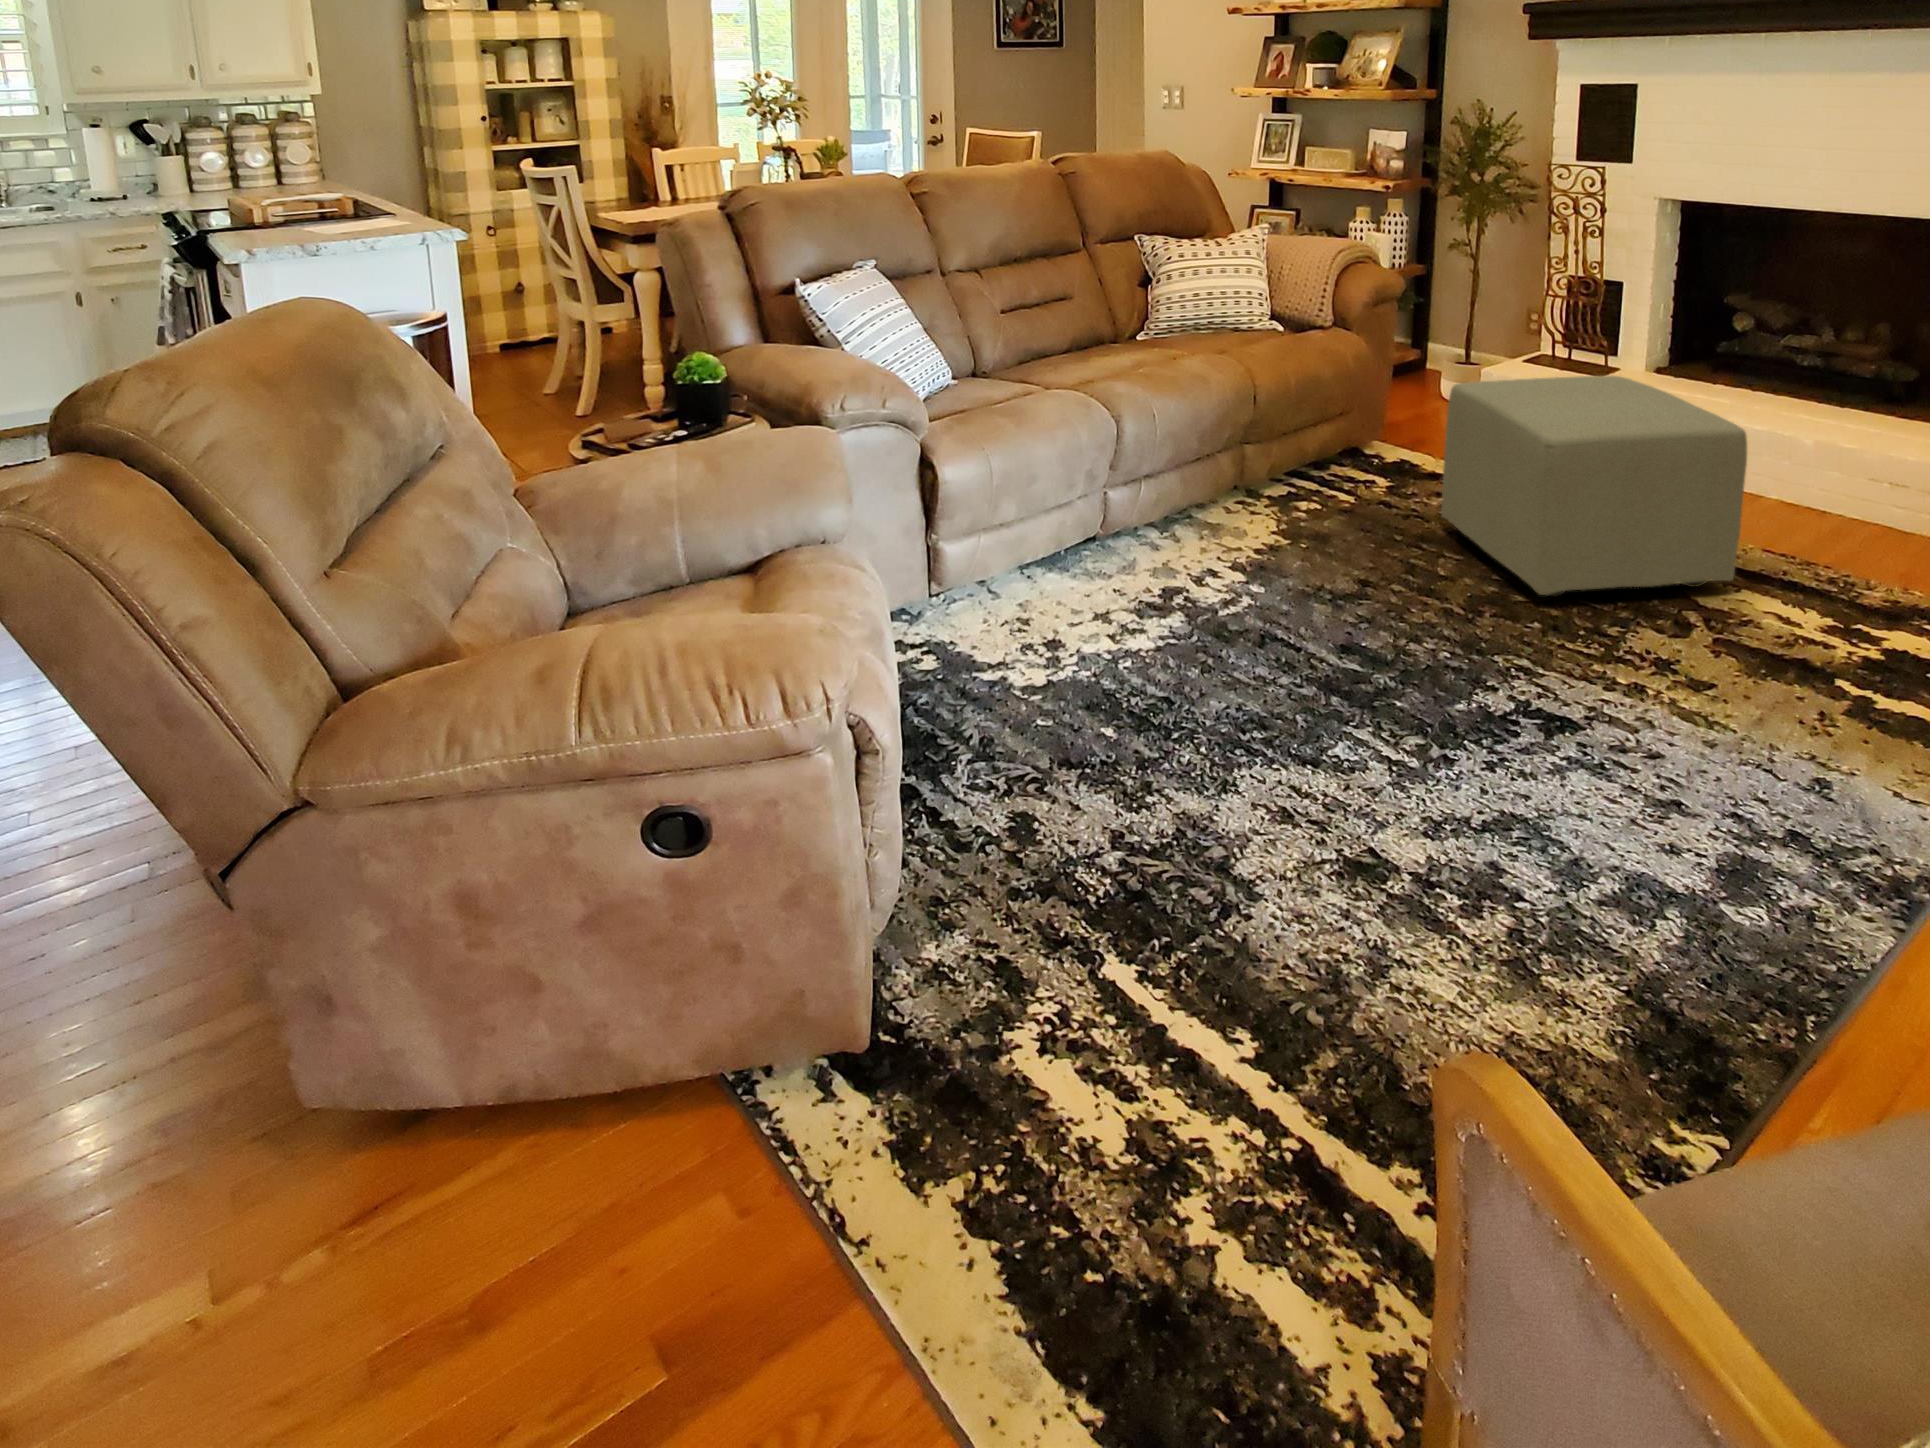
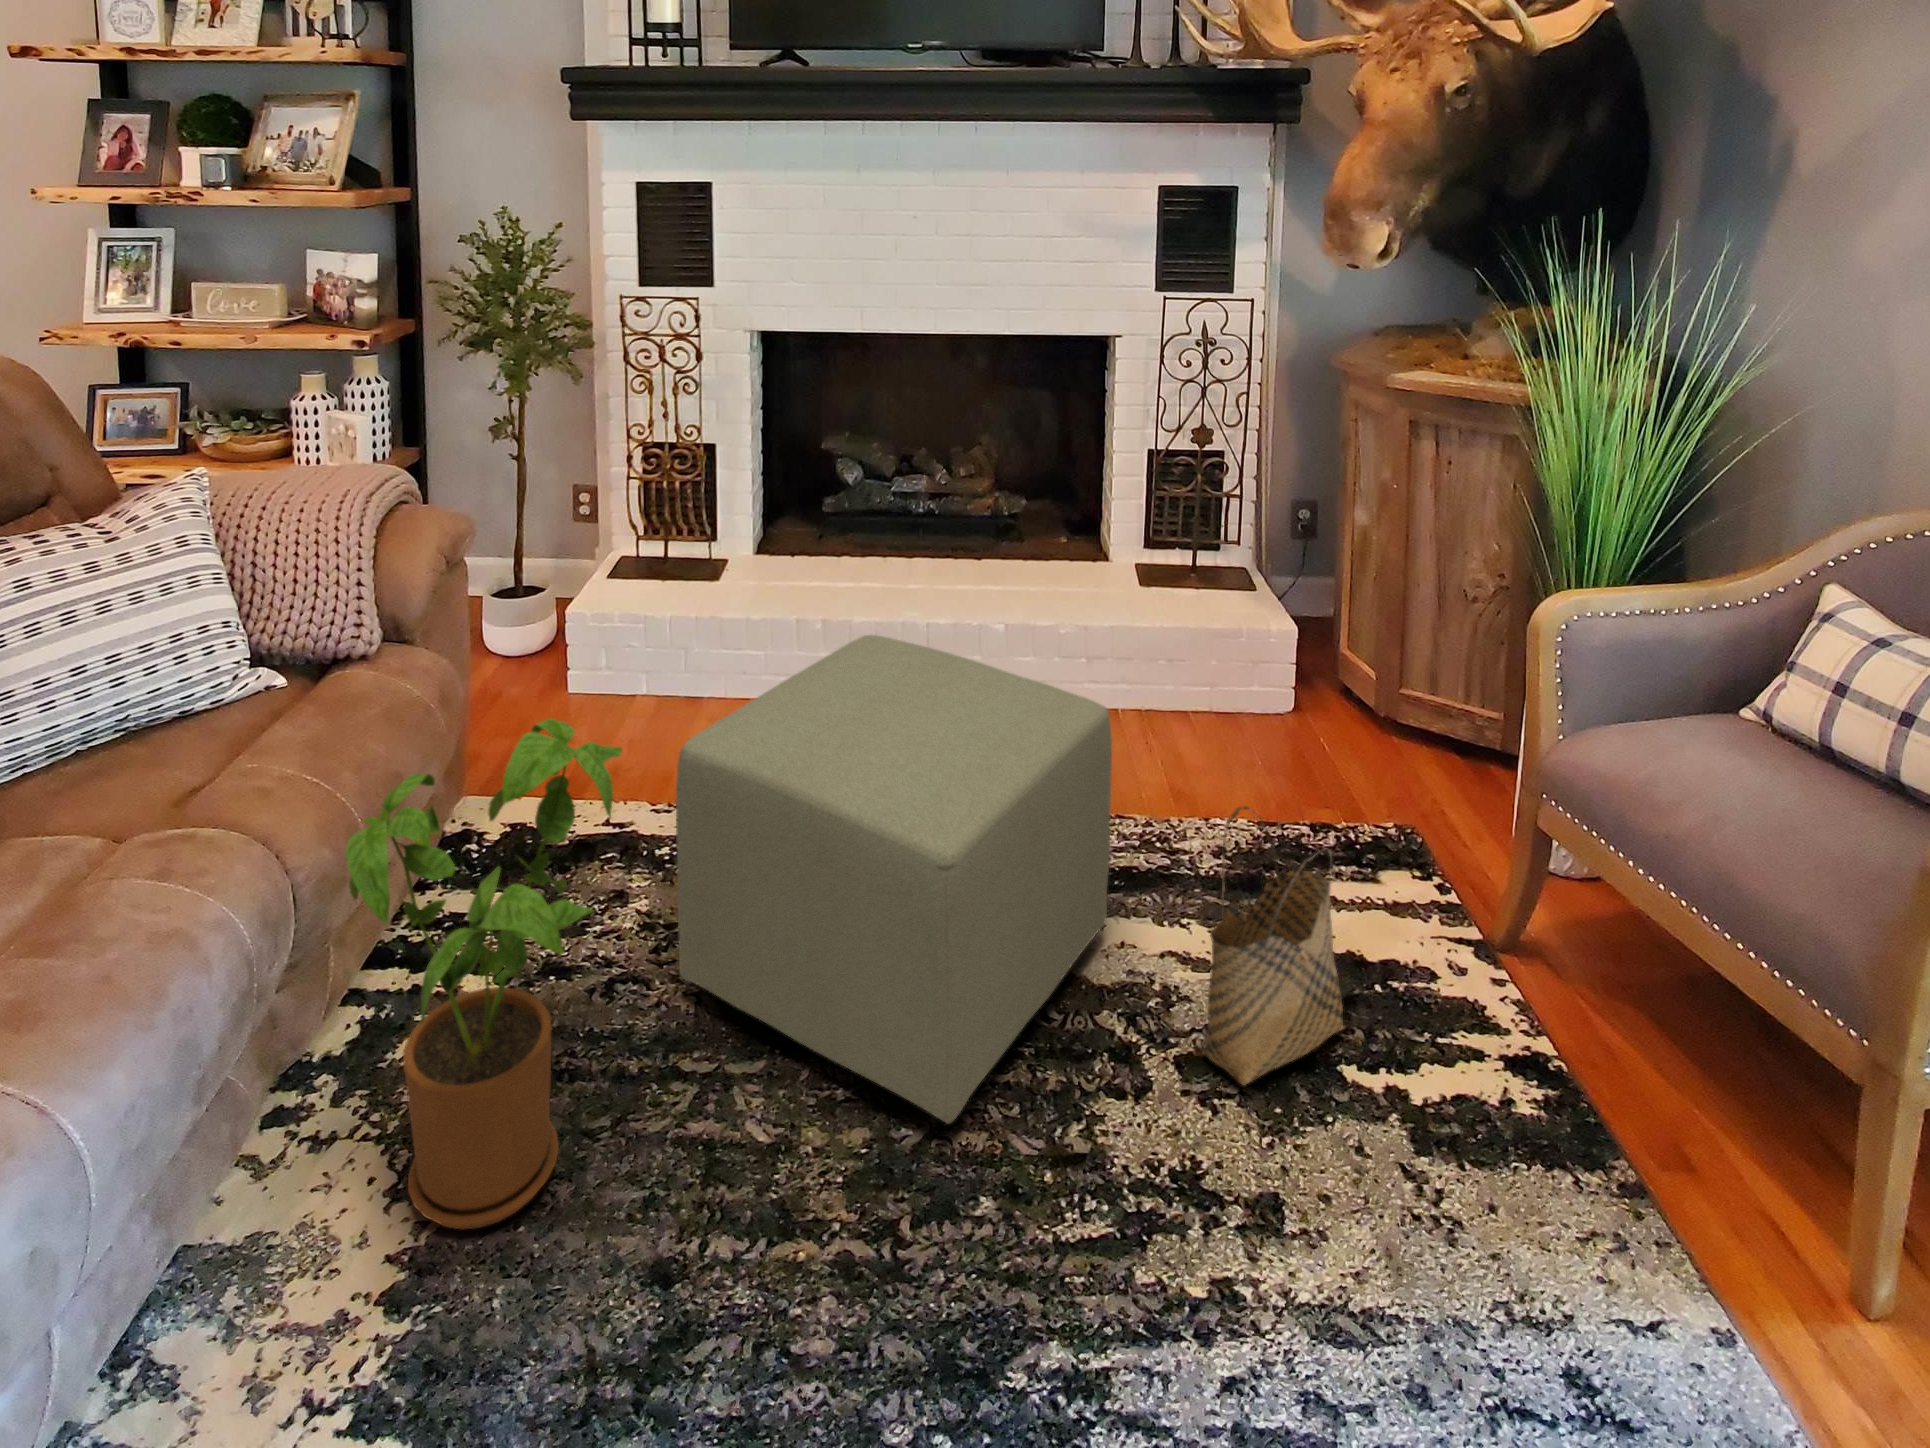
house plant: none [1270,332,1406,551] -> present [346,719,622,1229]
woven basket: none [1739,497,1877,668] -> present [1202,806,1343,1085]

